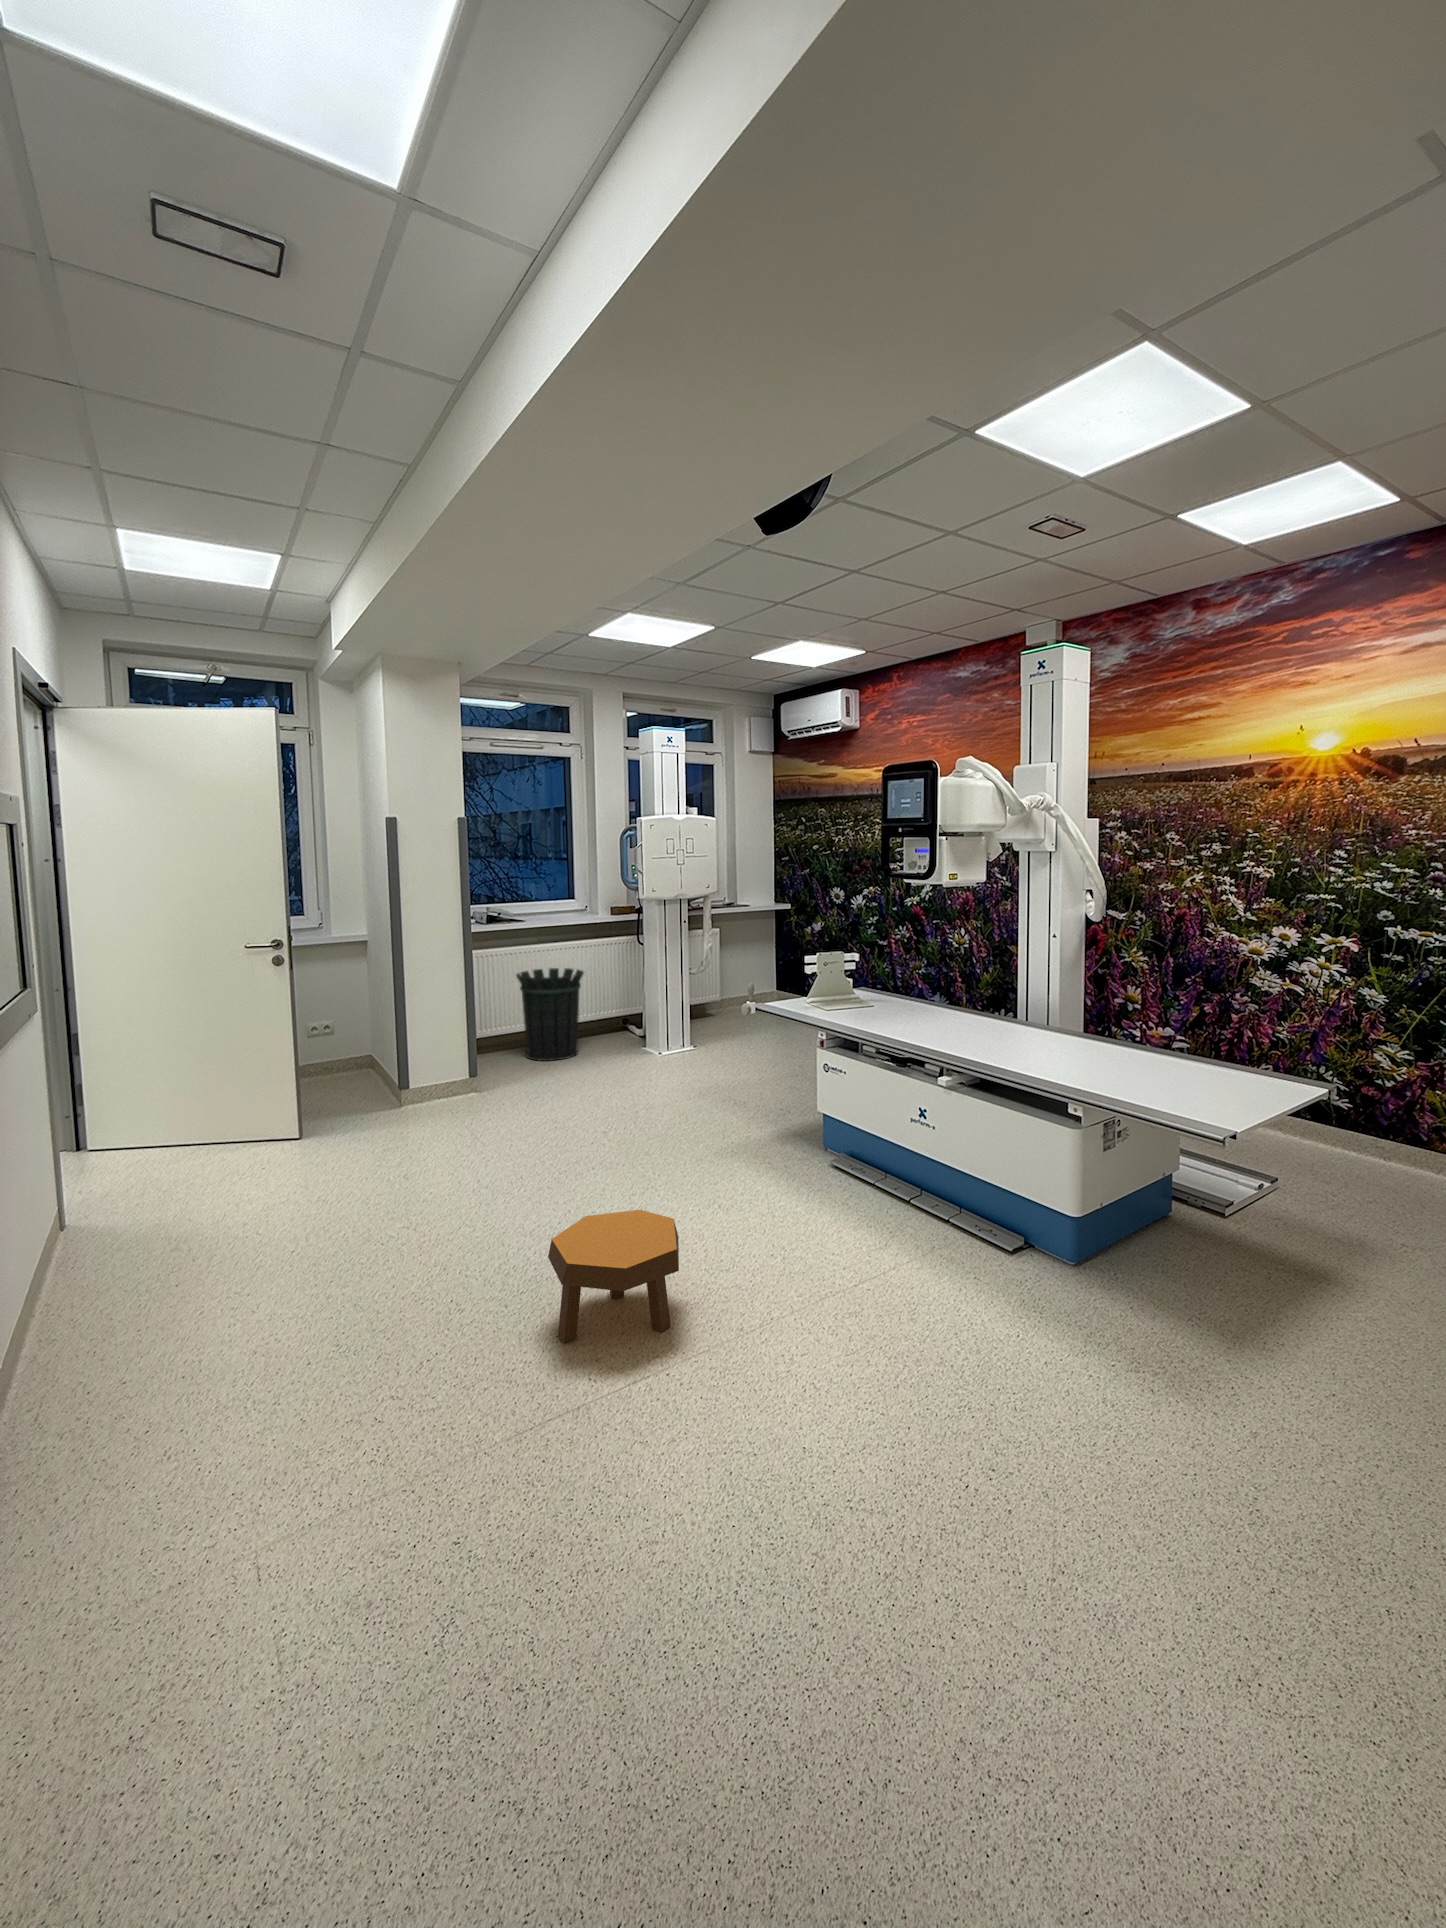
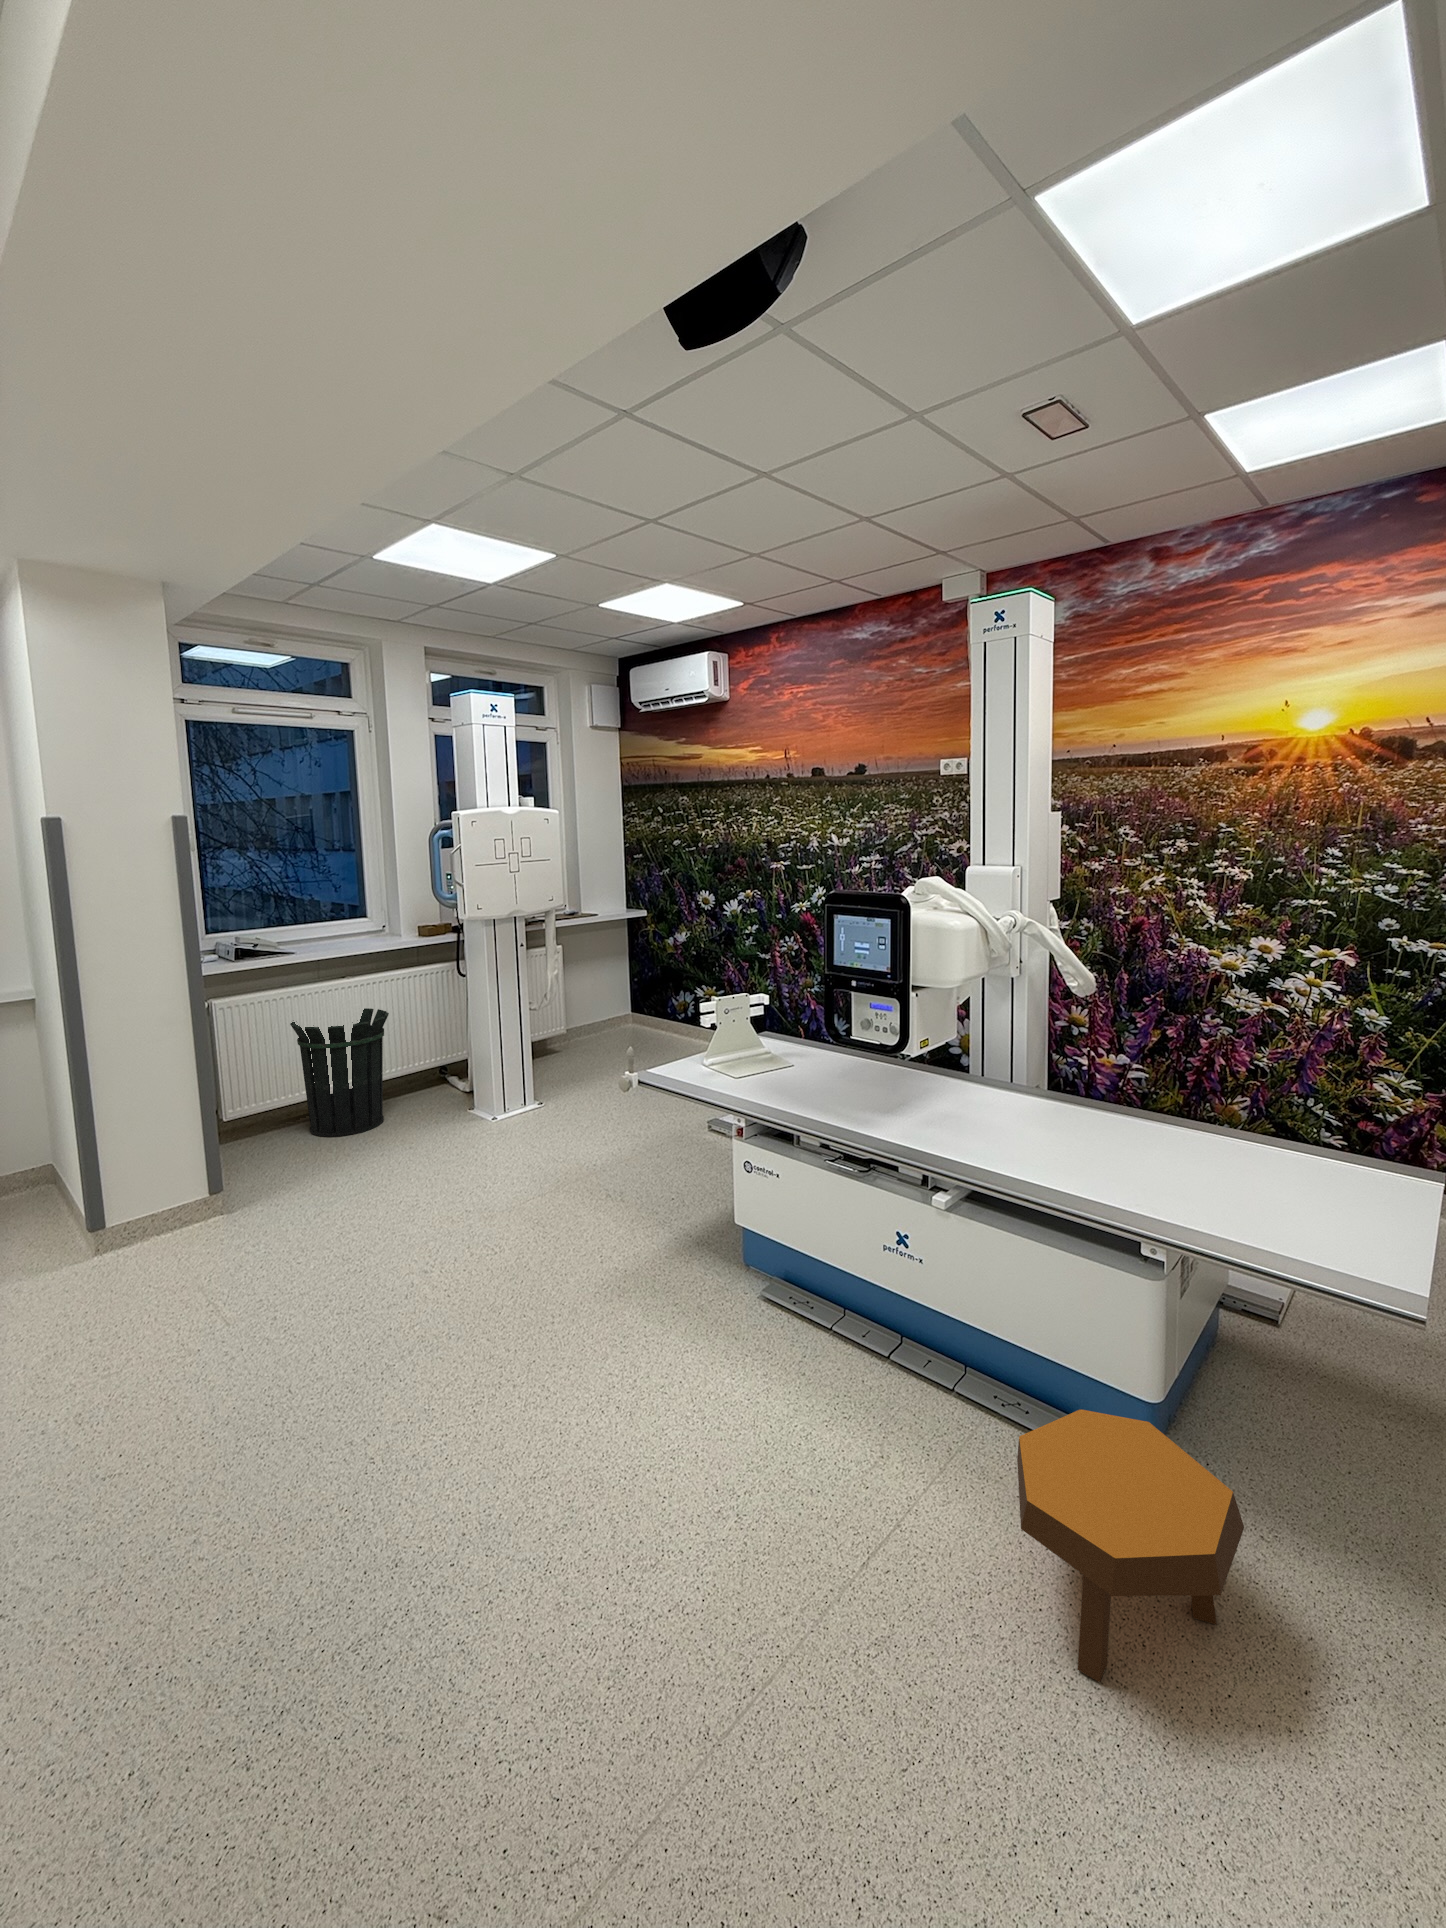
footstool: present [548,1210,679,1343] -> present [1017,1409,1244,1682]

